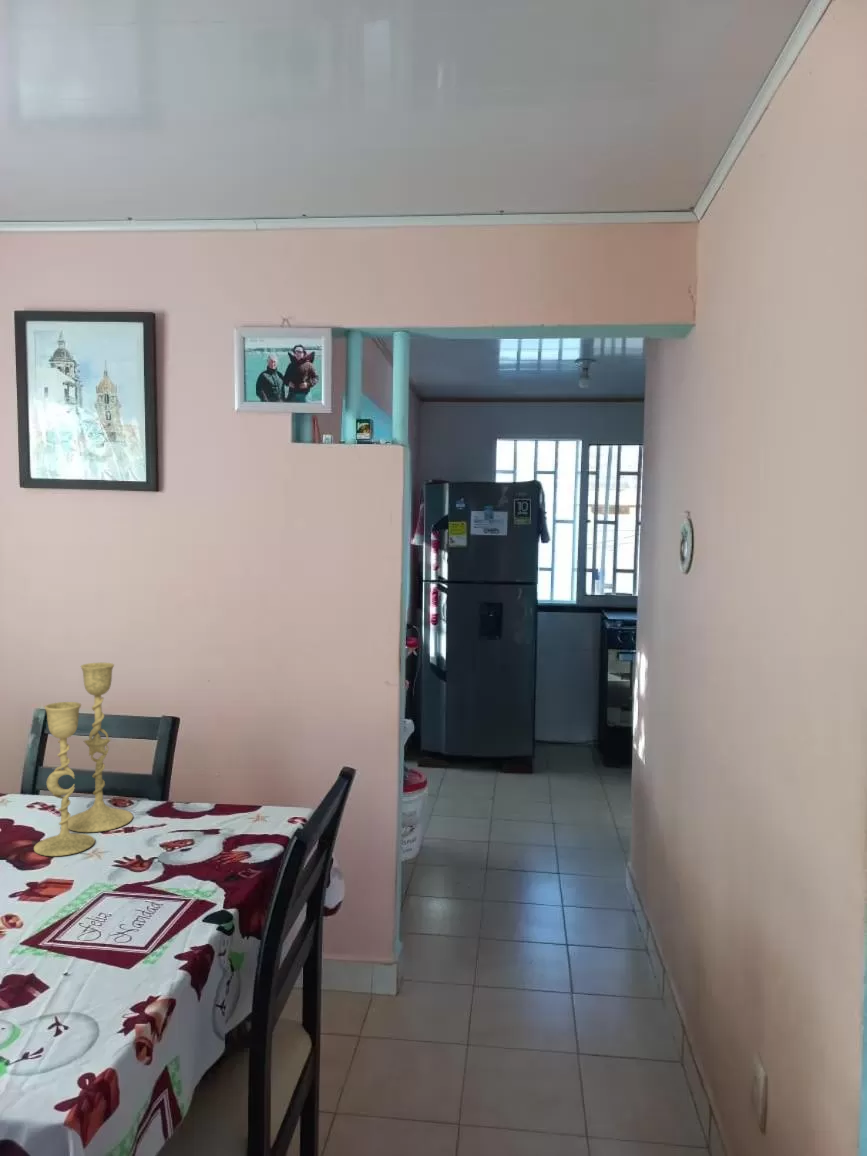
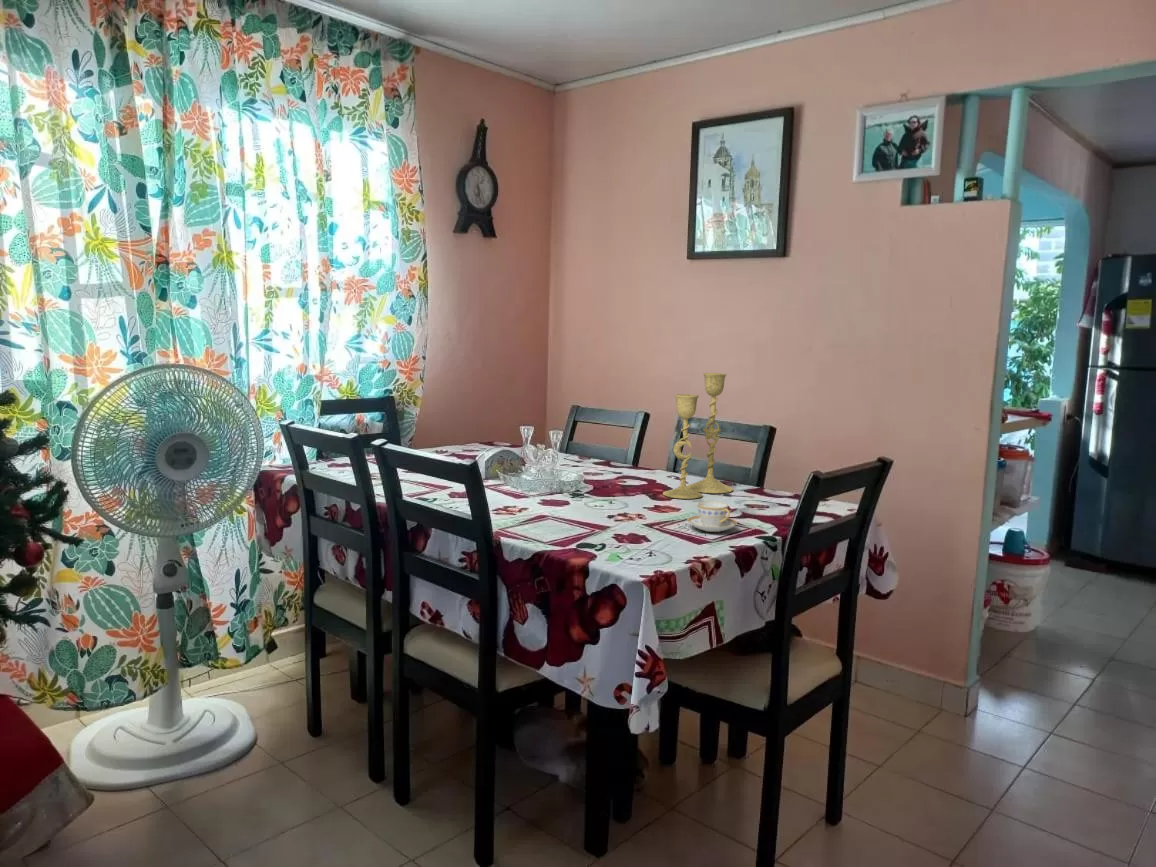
teacup: none [97,879,174,932] -> present [687,501,737,532]

